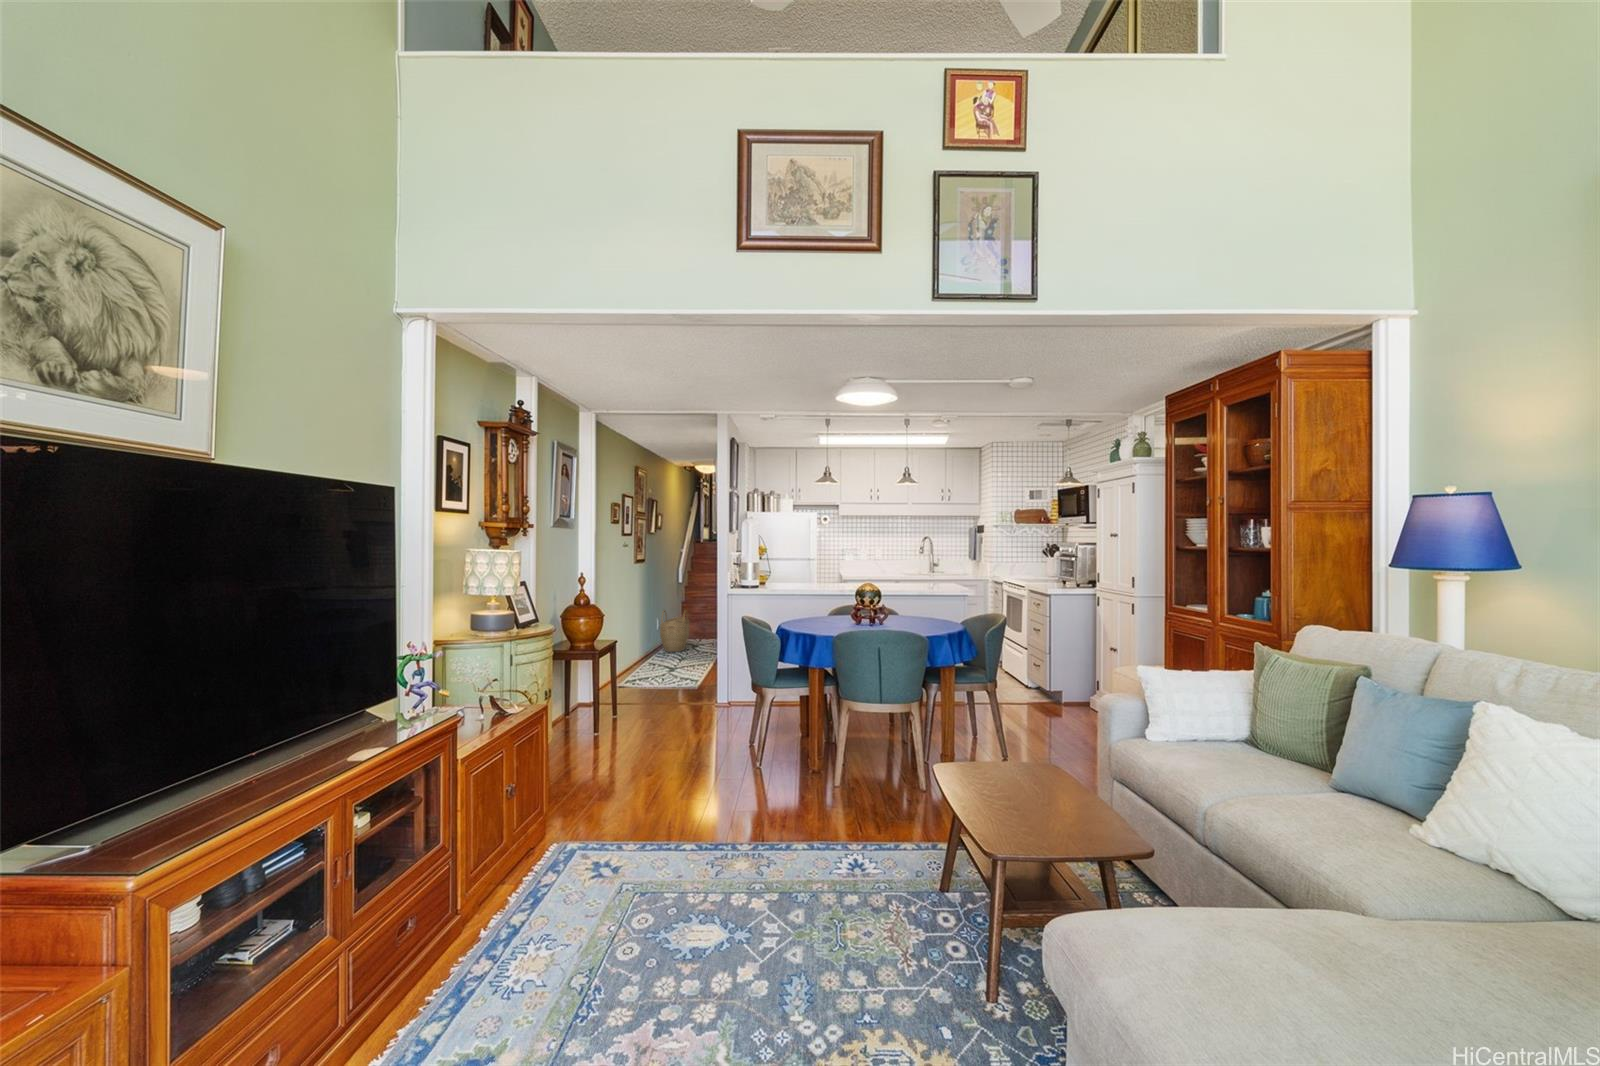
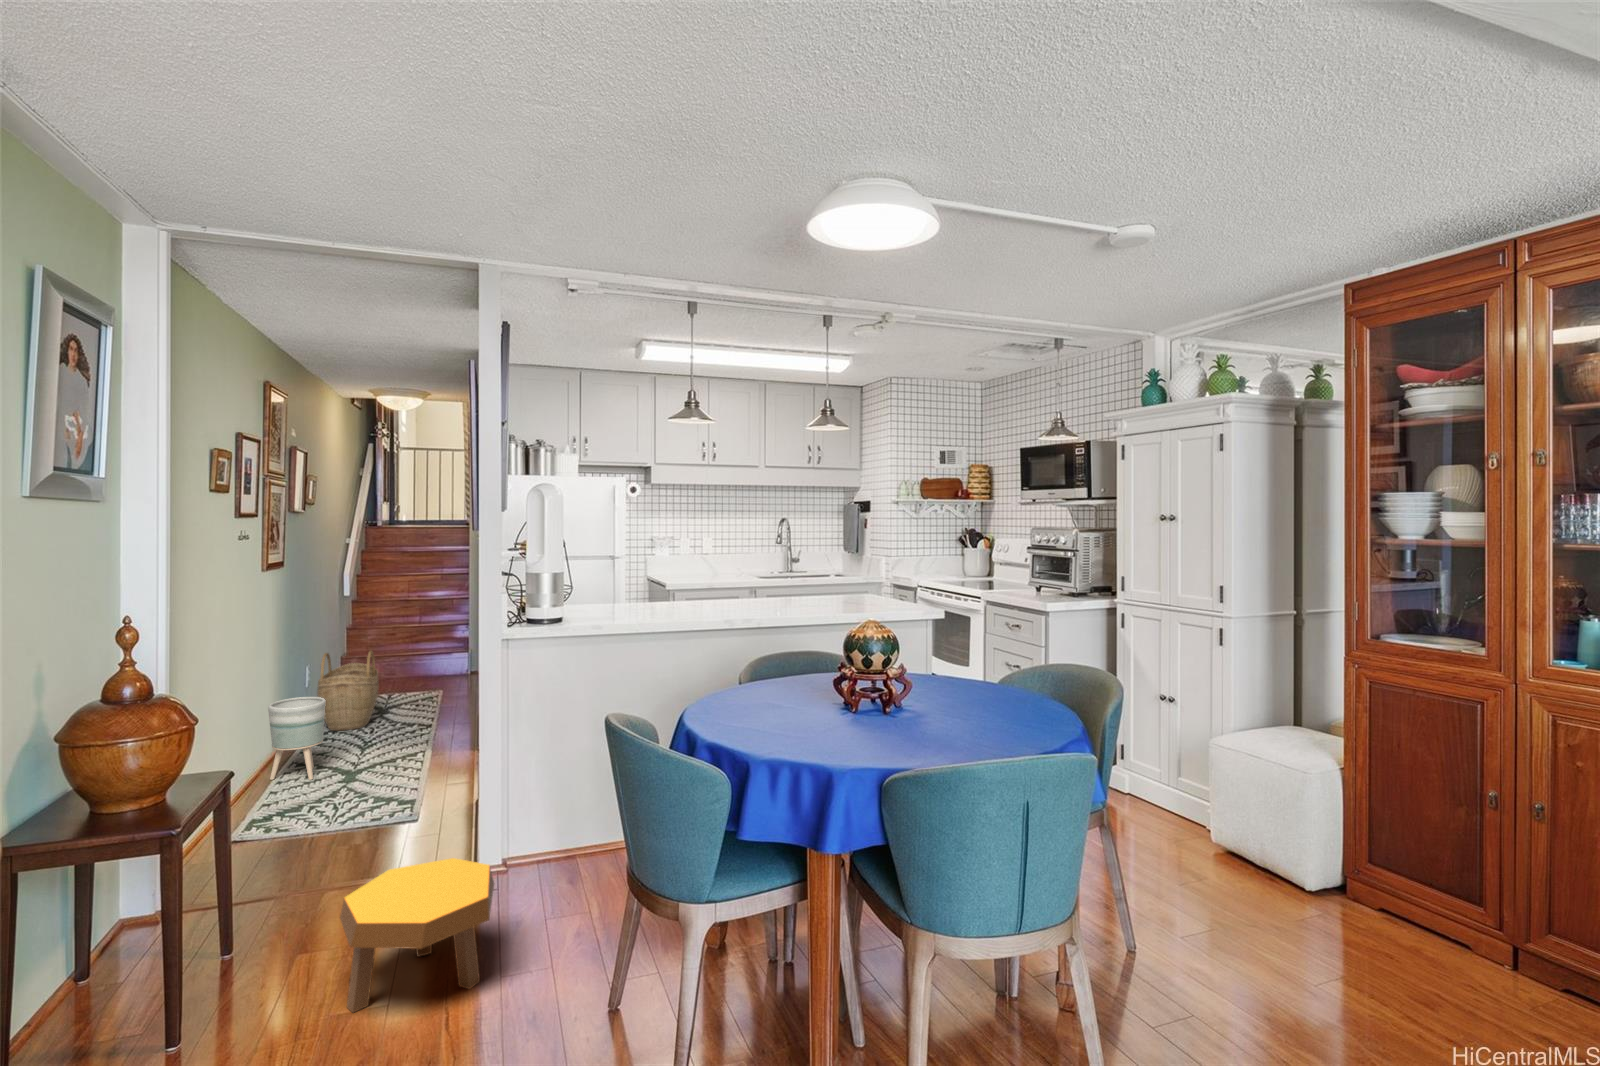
planter: none [636,628,661,669] -> present [268,697,326,780]
footstool: none [656,687,718,738] -> present [340,858,494,1013]

